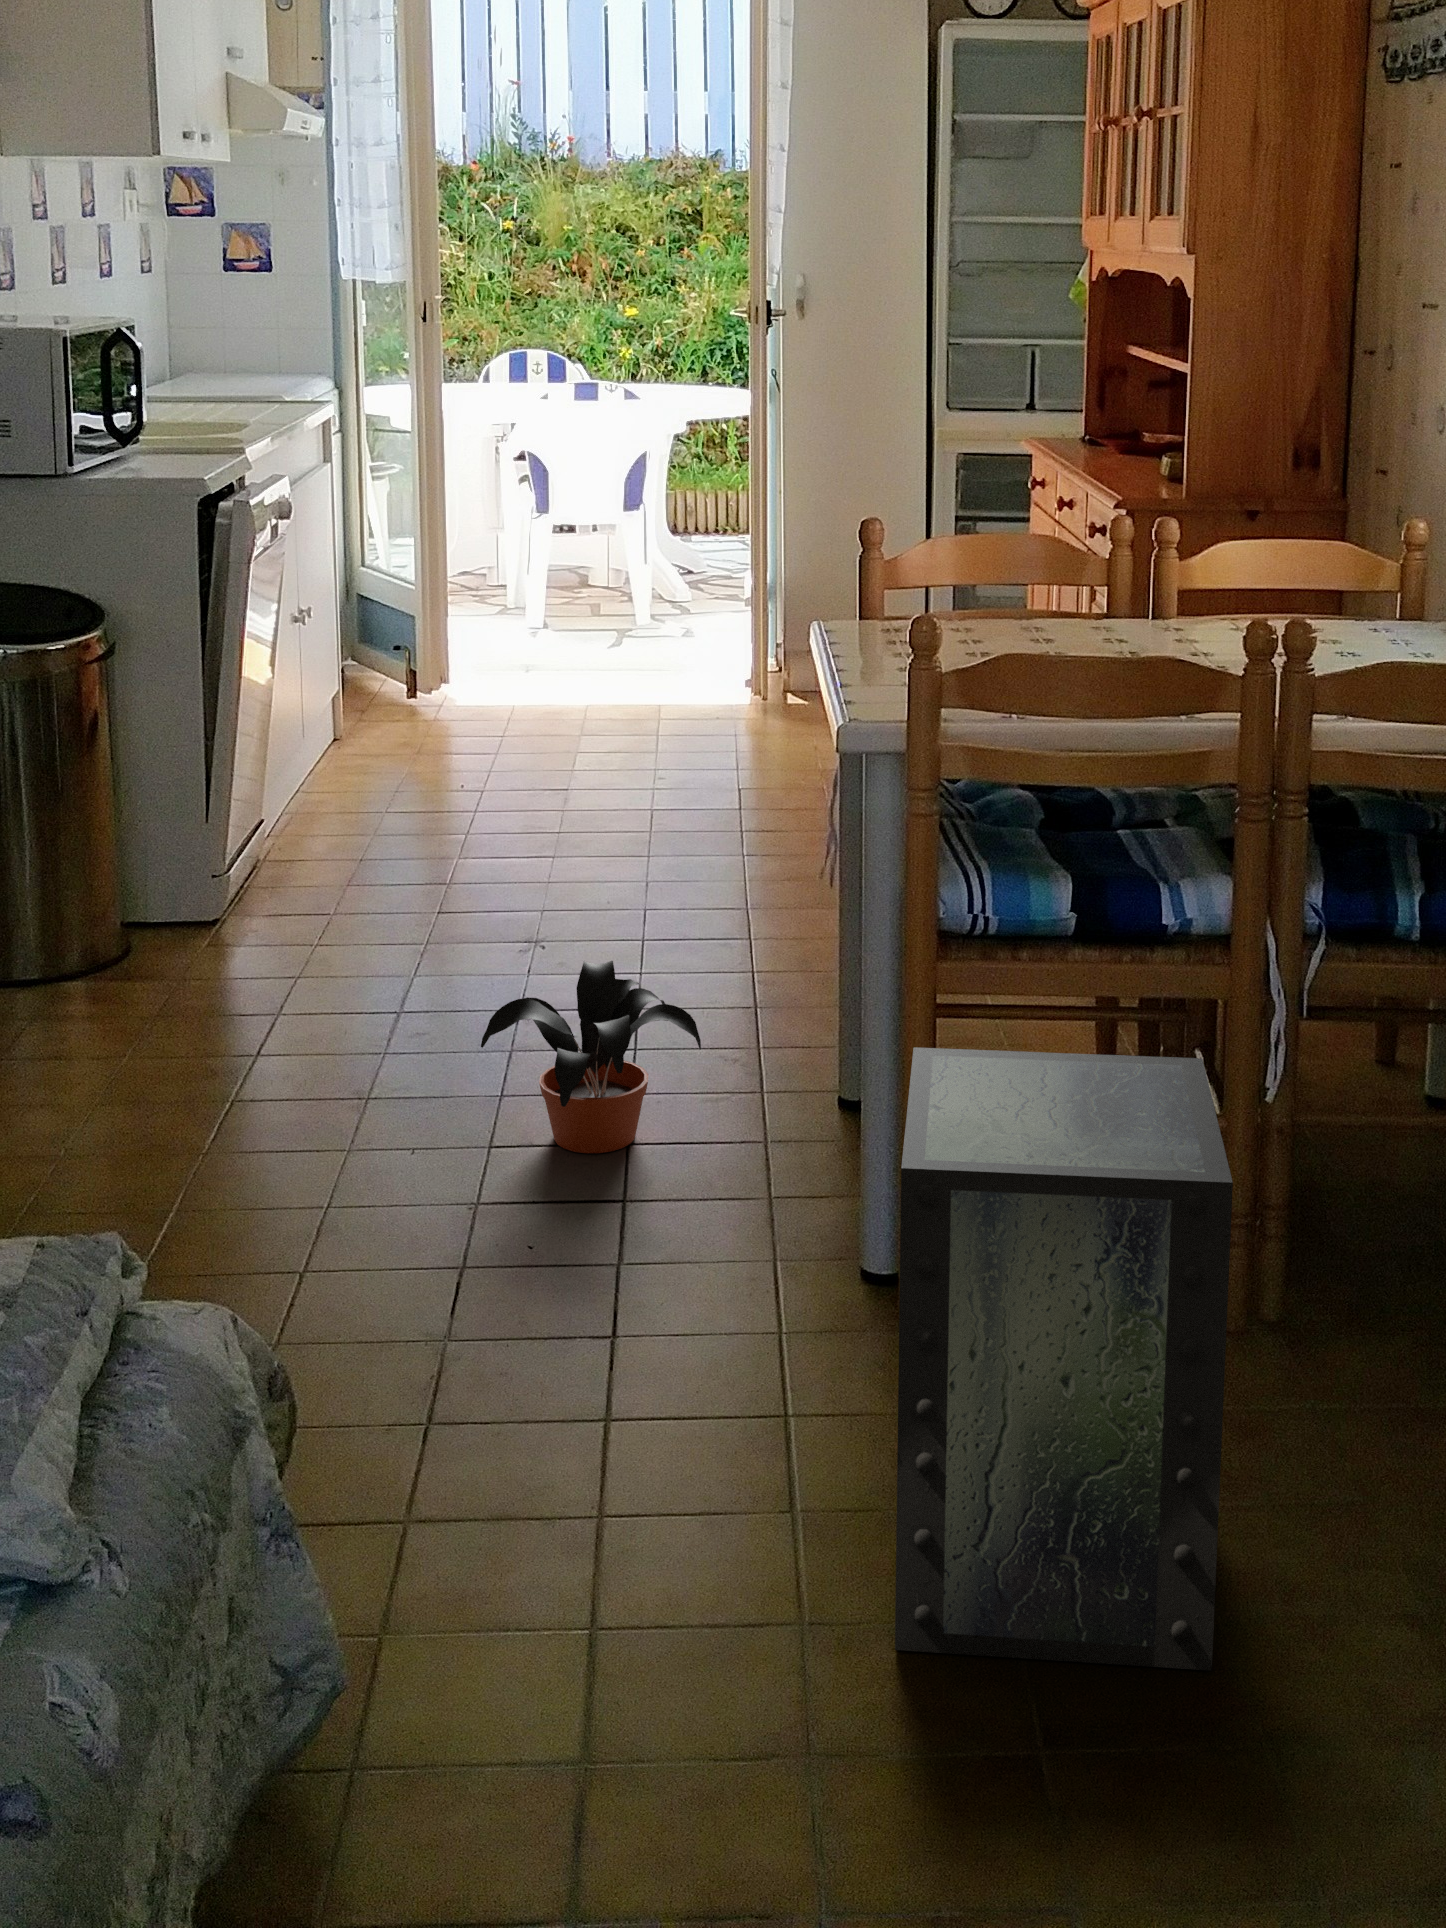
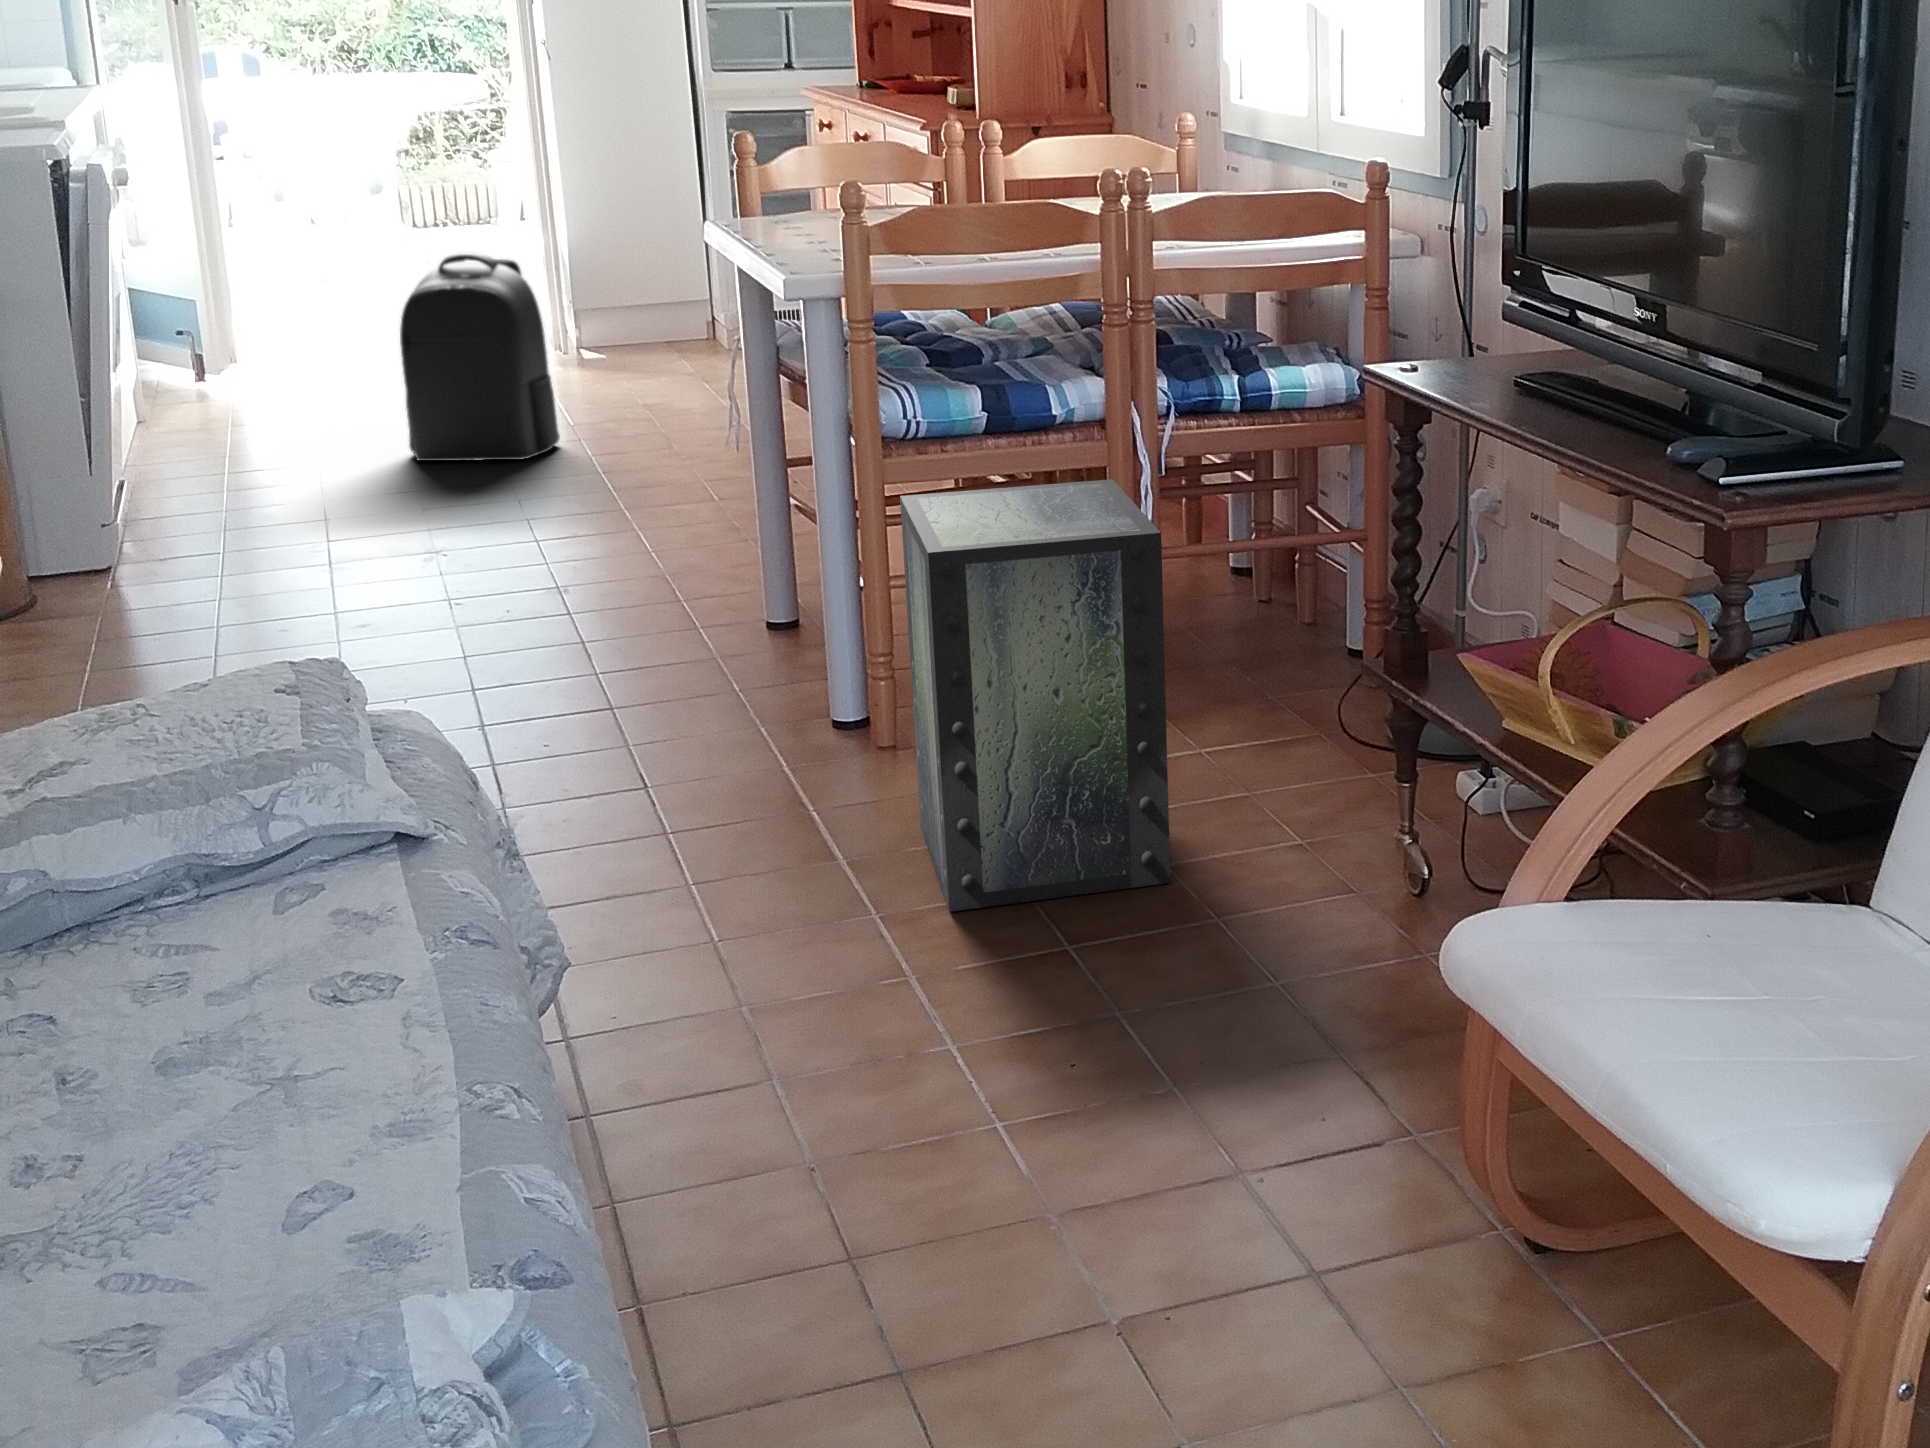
backpack: none [562,595,713,822] -> present [400,251,560,461]
potted plant: present [481,961,701,1153] -> none [464,529,659,688]

